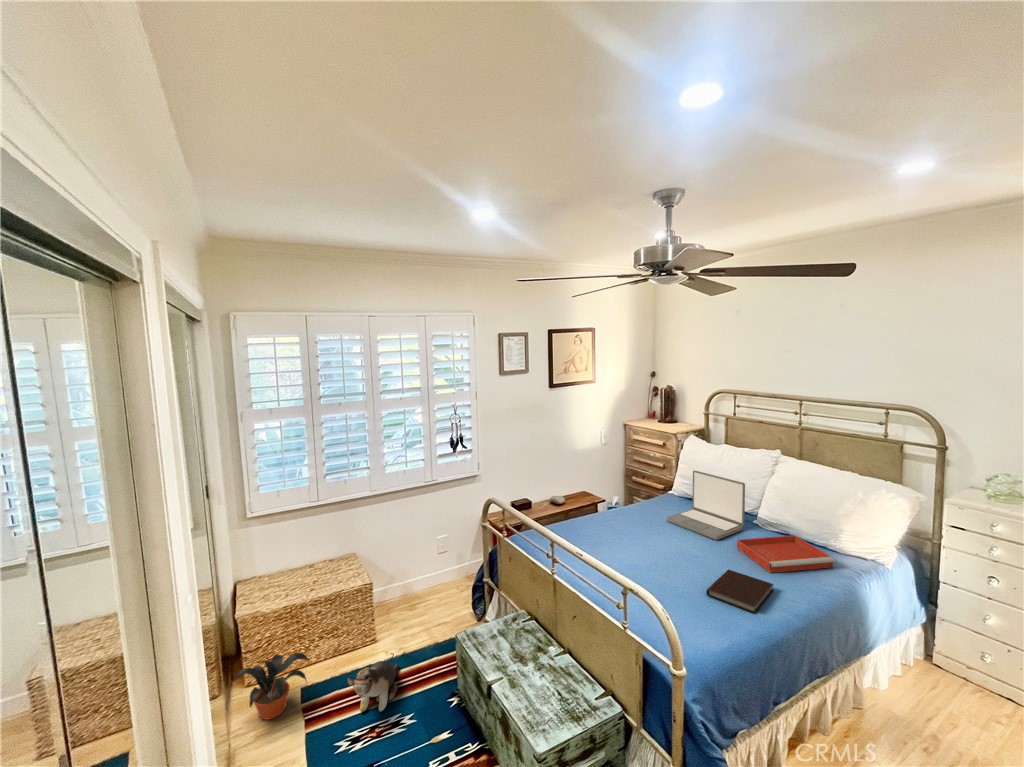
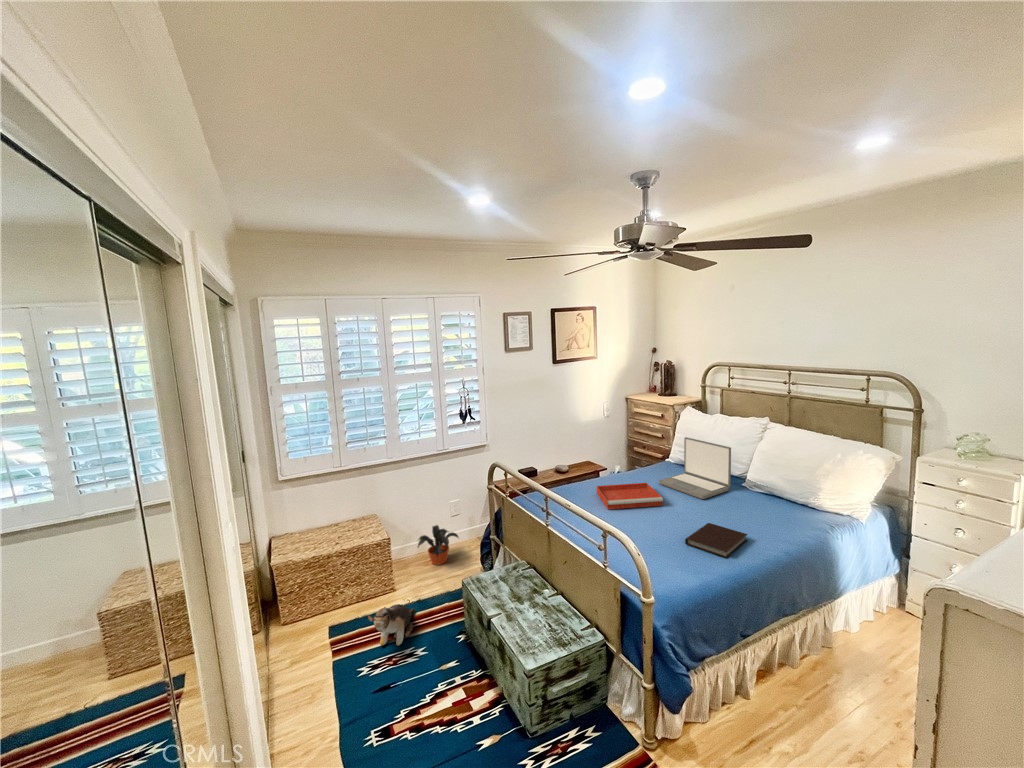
tray: present [737,535,835,573] -> present [596,483,663,509]
potted plant: present [234,653,309,720] -> present [418,525,458,565]

